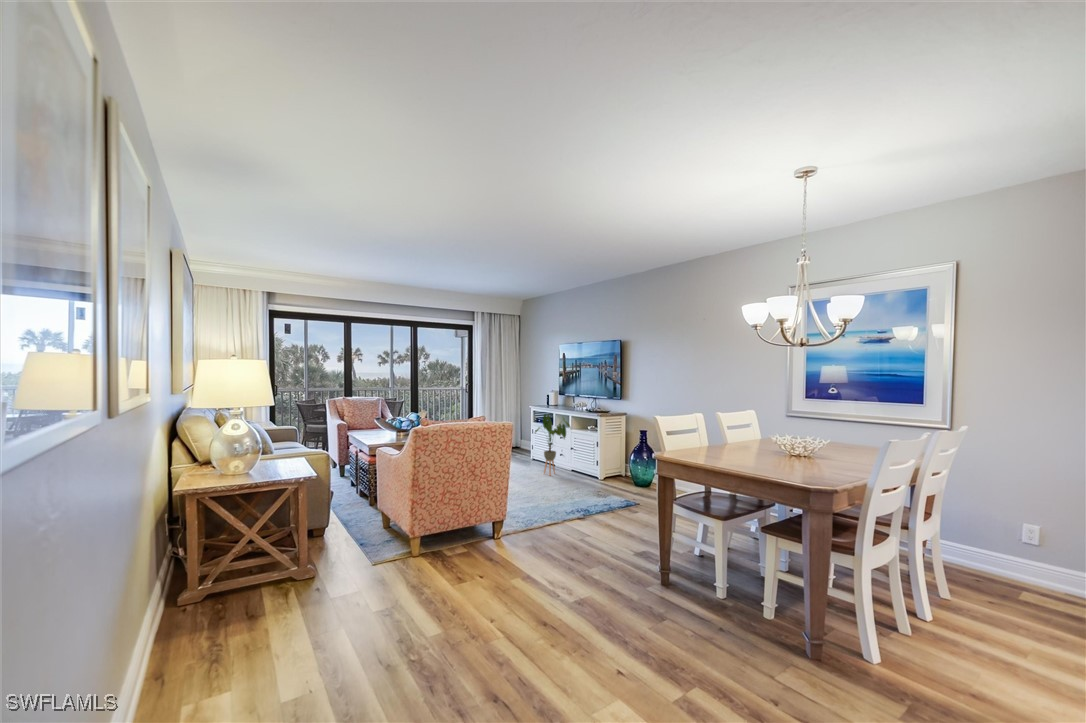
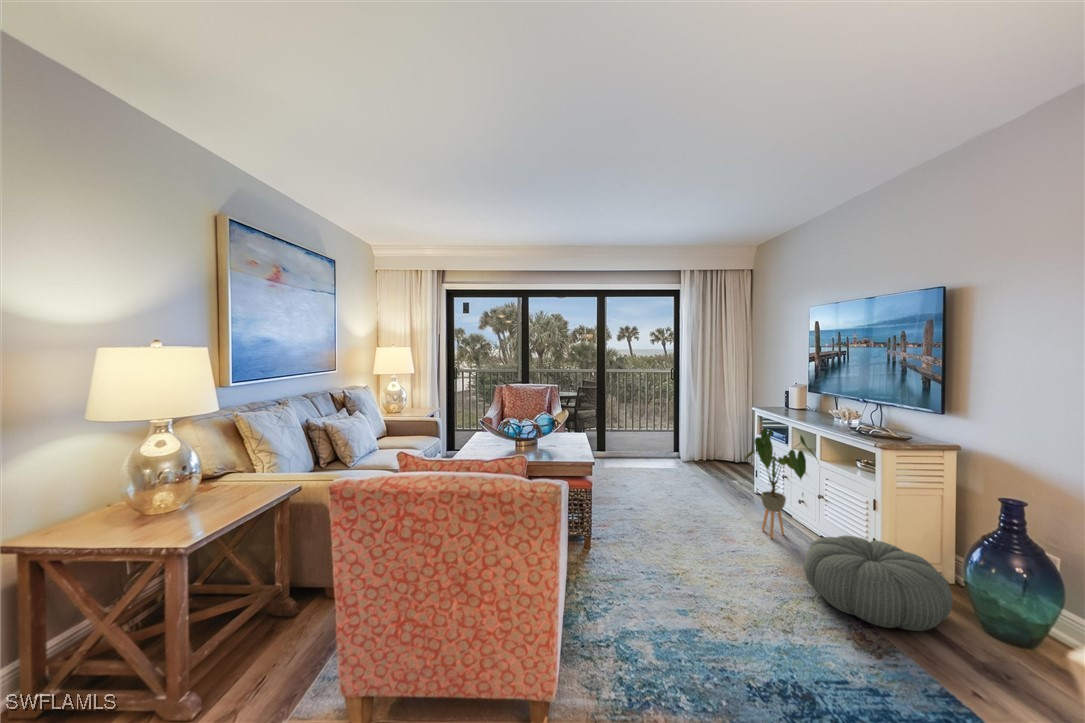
pouf: none [572,460,626,492] -> present [804,536,953,631]

